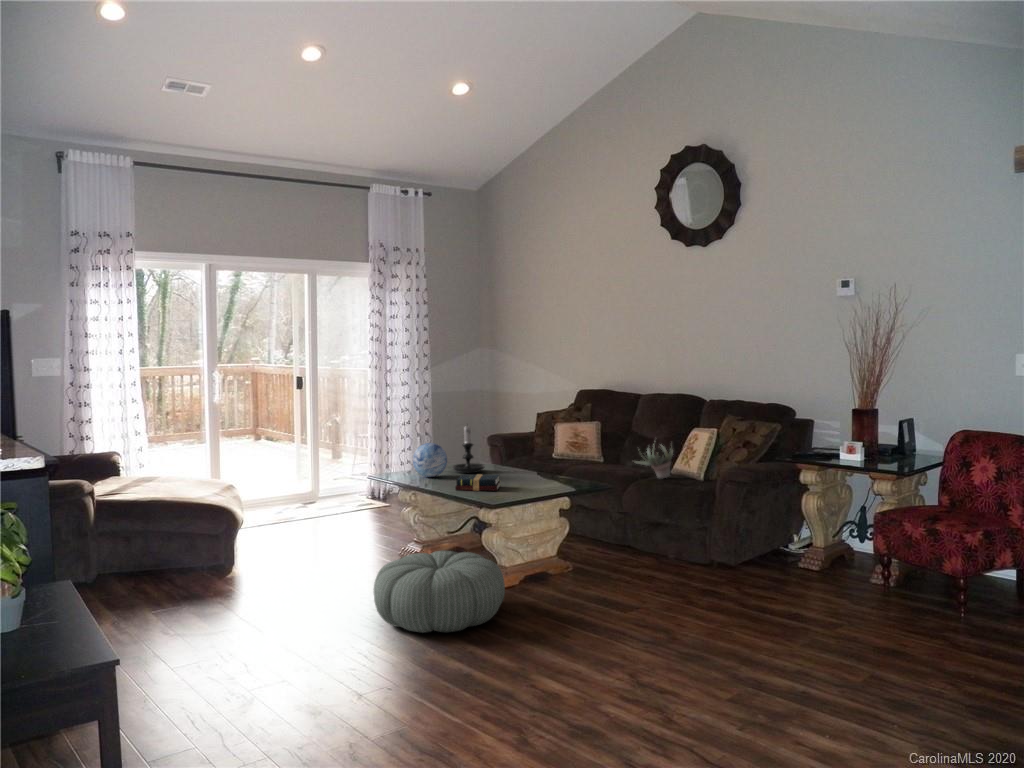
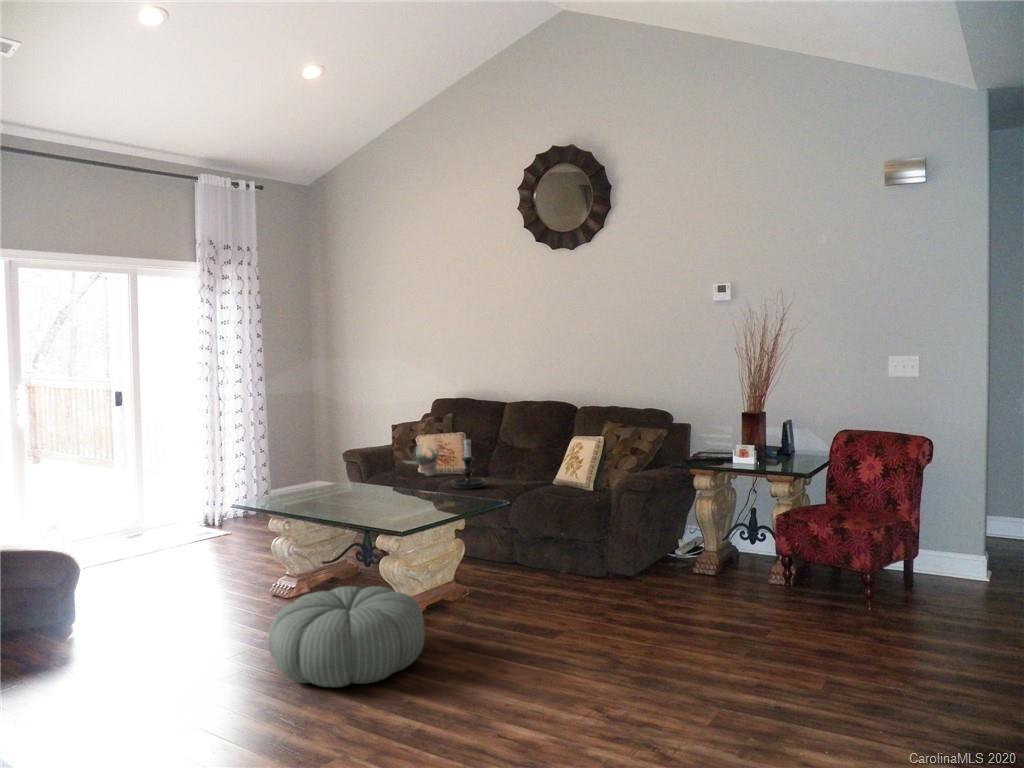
candle holder: present [452,426,485,473] -> present [451,439,487,489]
succulent plant: present [634,441,673,478] -> present [405,446,439,476]
decorative orb: present [413,443,447,477] -> none [283,462,323,501]
hardback book: present [455,474,500,491] -> none [346,495,394,516]

